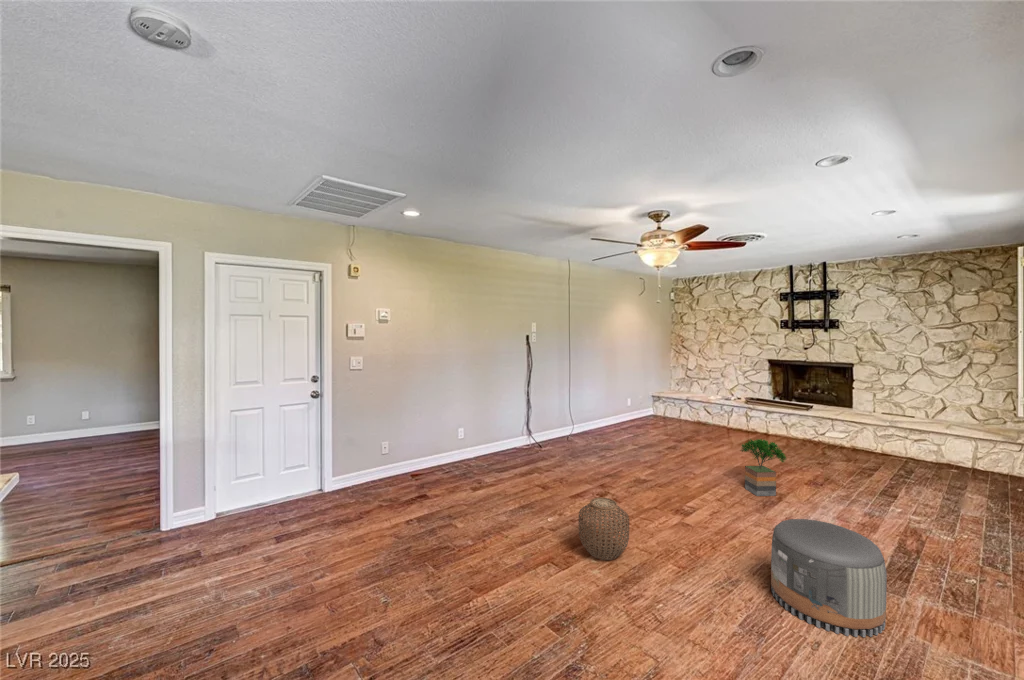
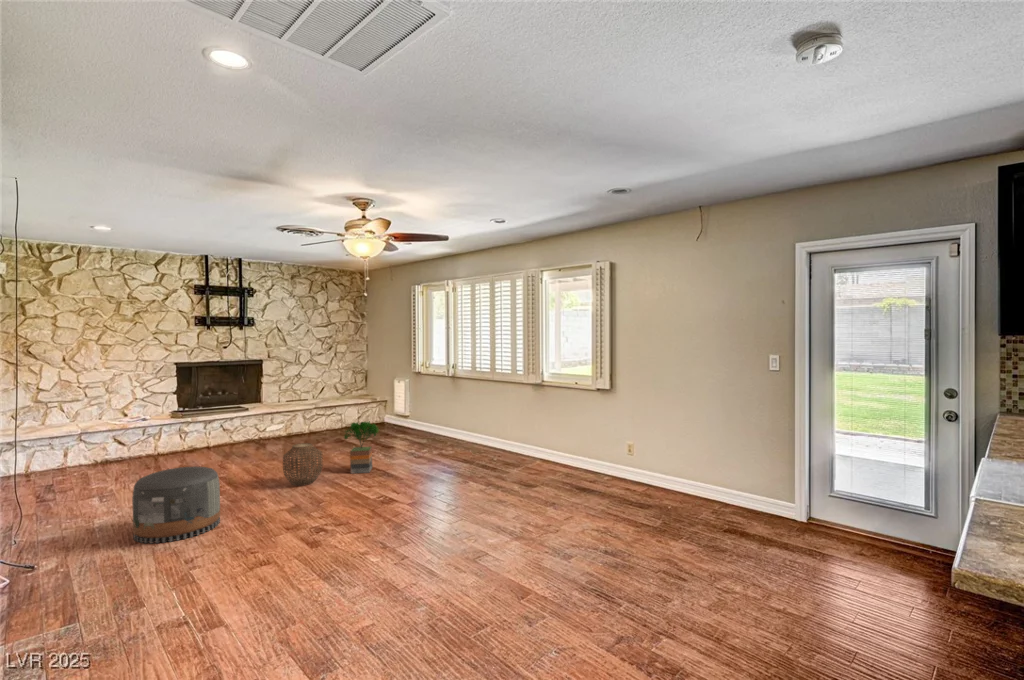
woven basket: present [578,497,629,560] -> present [283,443,322,486]
pouf: present [771,519,887,637] -> present [132,466,220,543]

